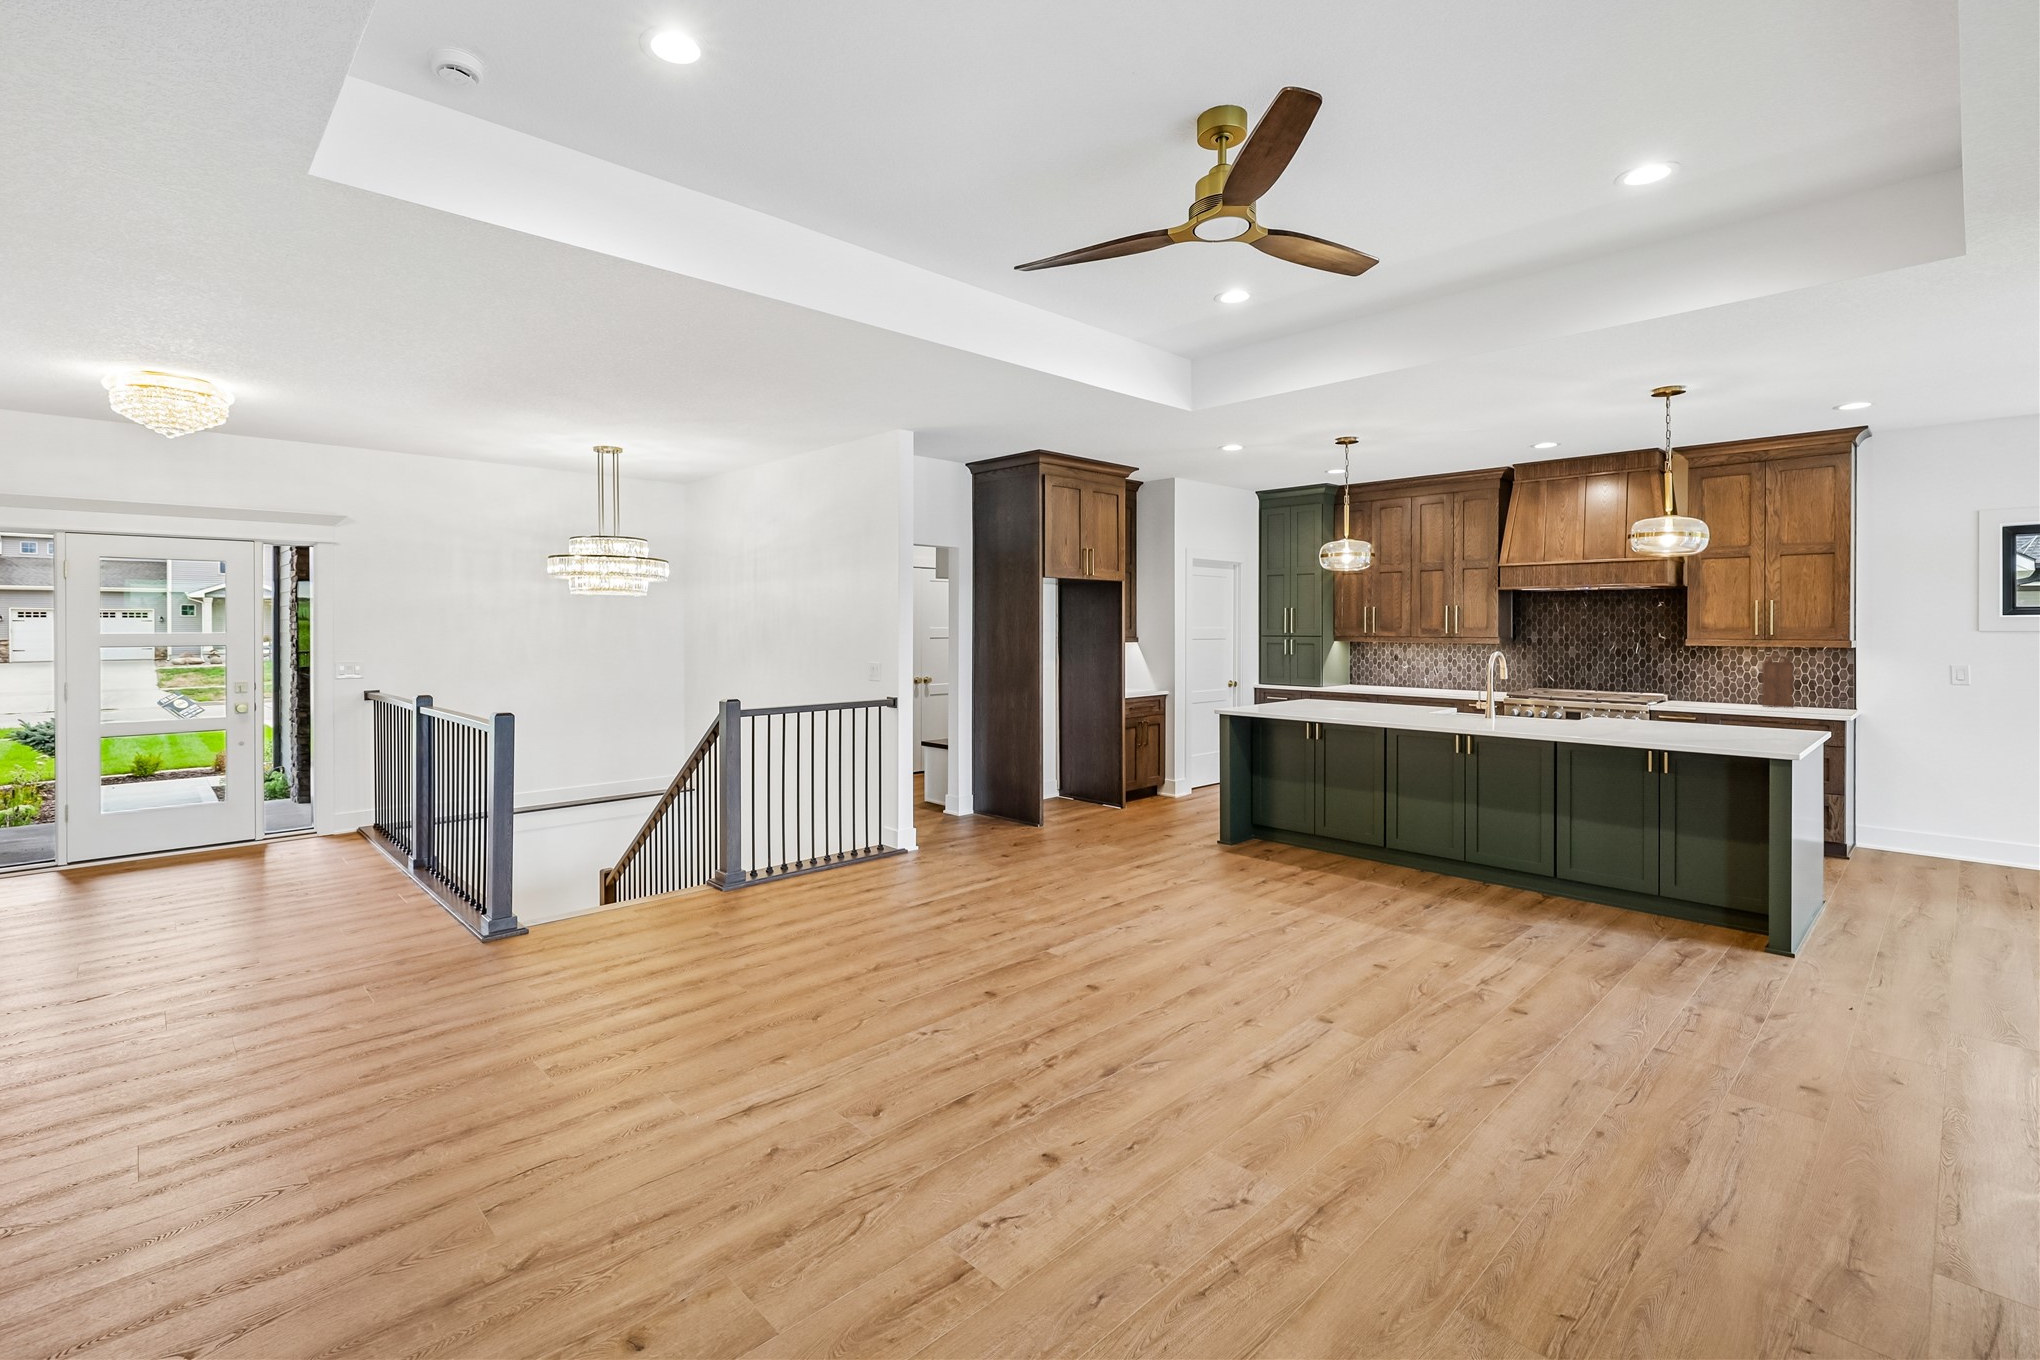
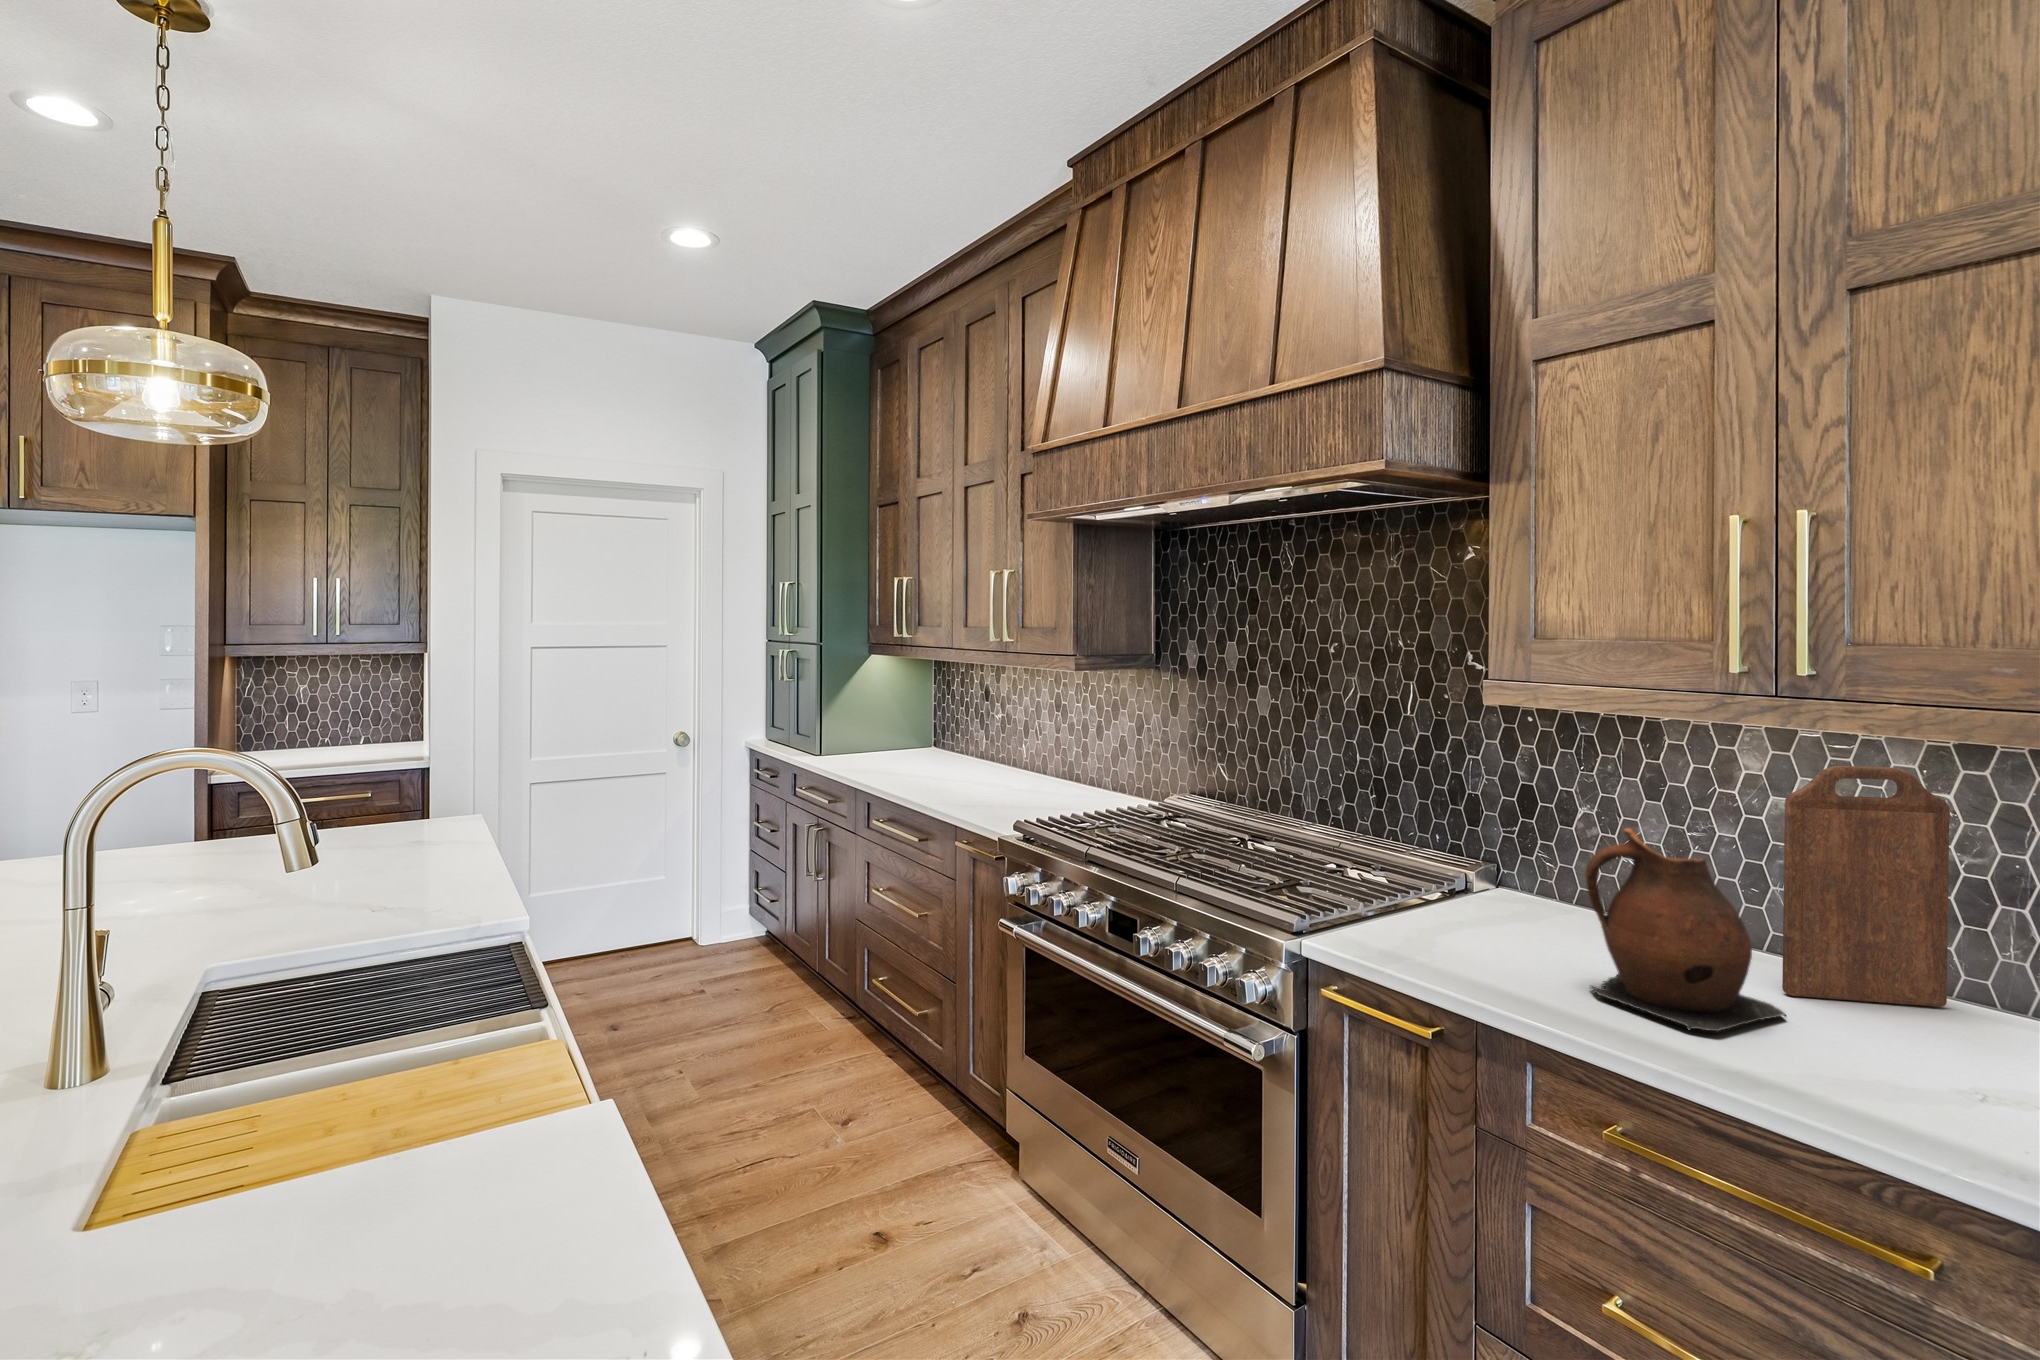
ceramic pitcher: none [1724,669,1767,707] -> present [1585,828,1786,1031]

